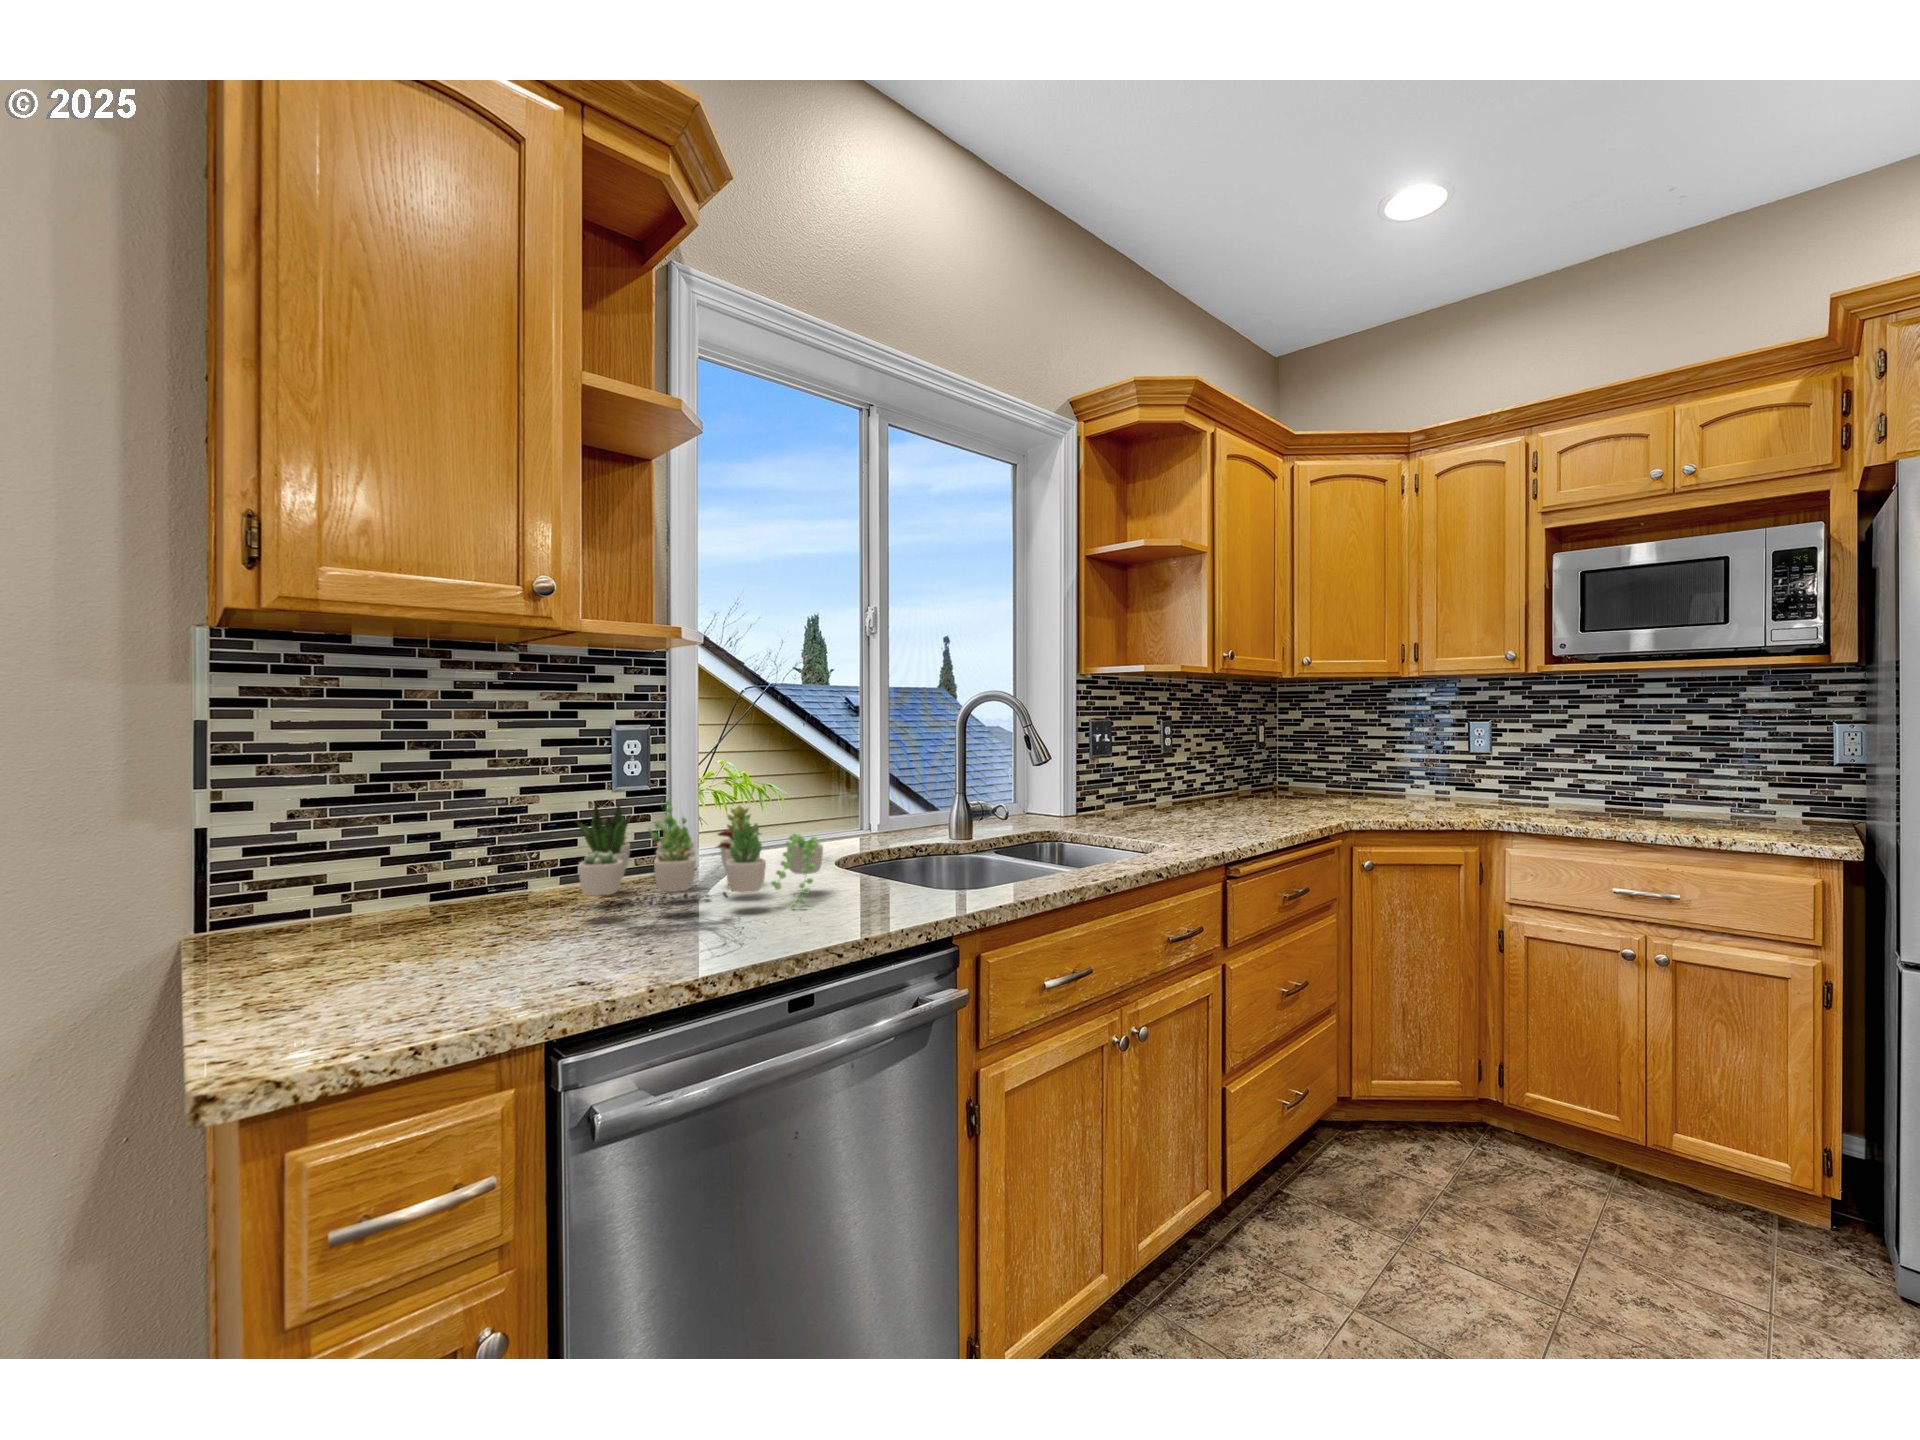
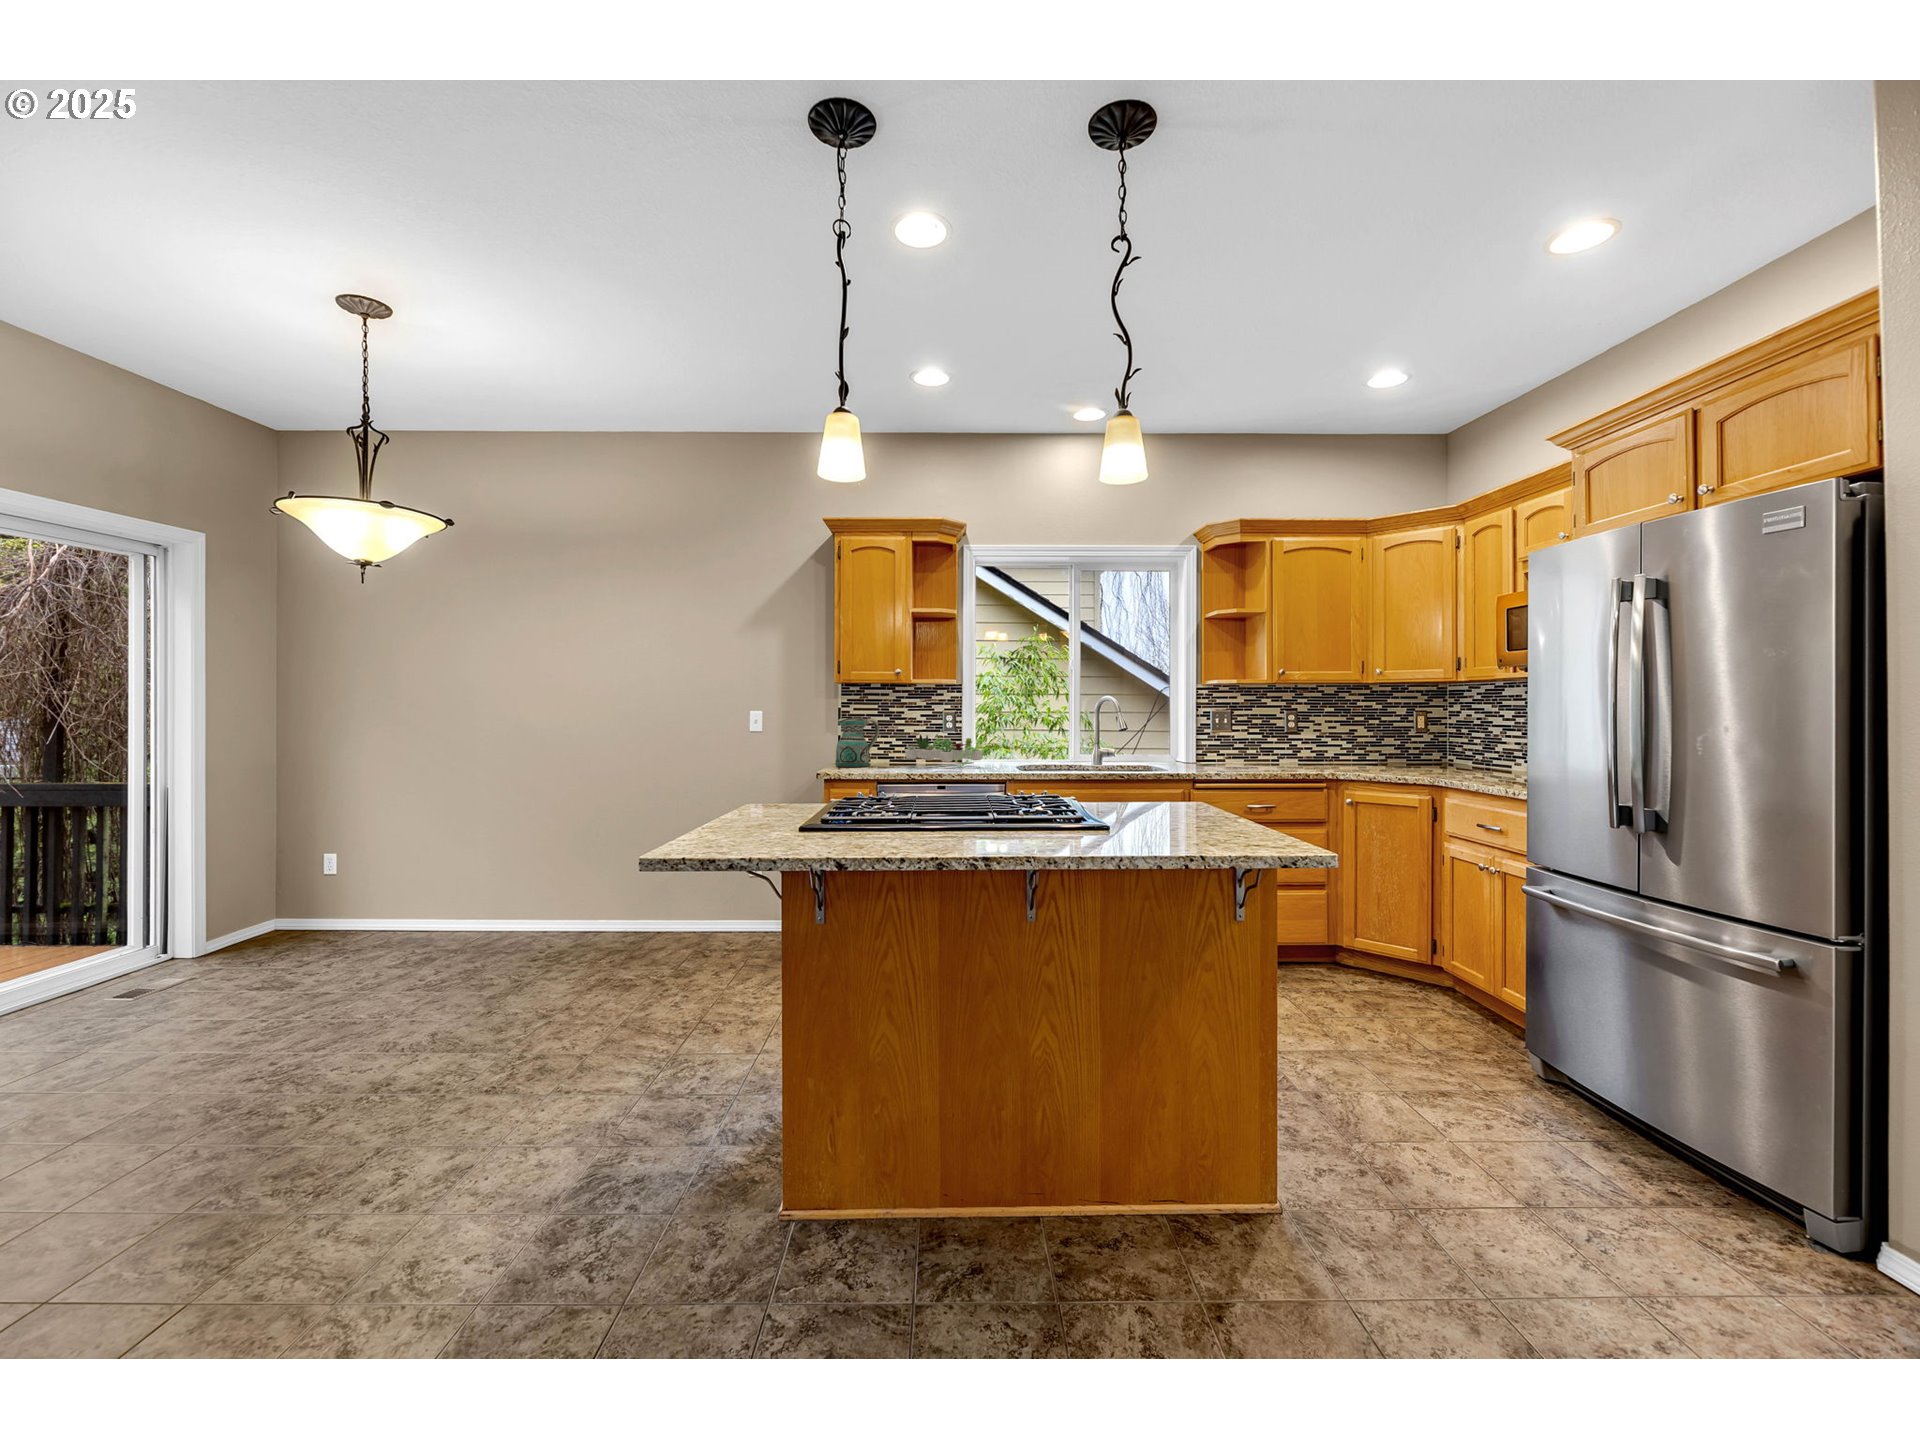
ceramic pitcher: none [282,760,455,977] -> present [836,718,879,767]

